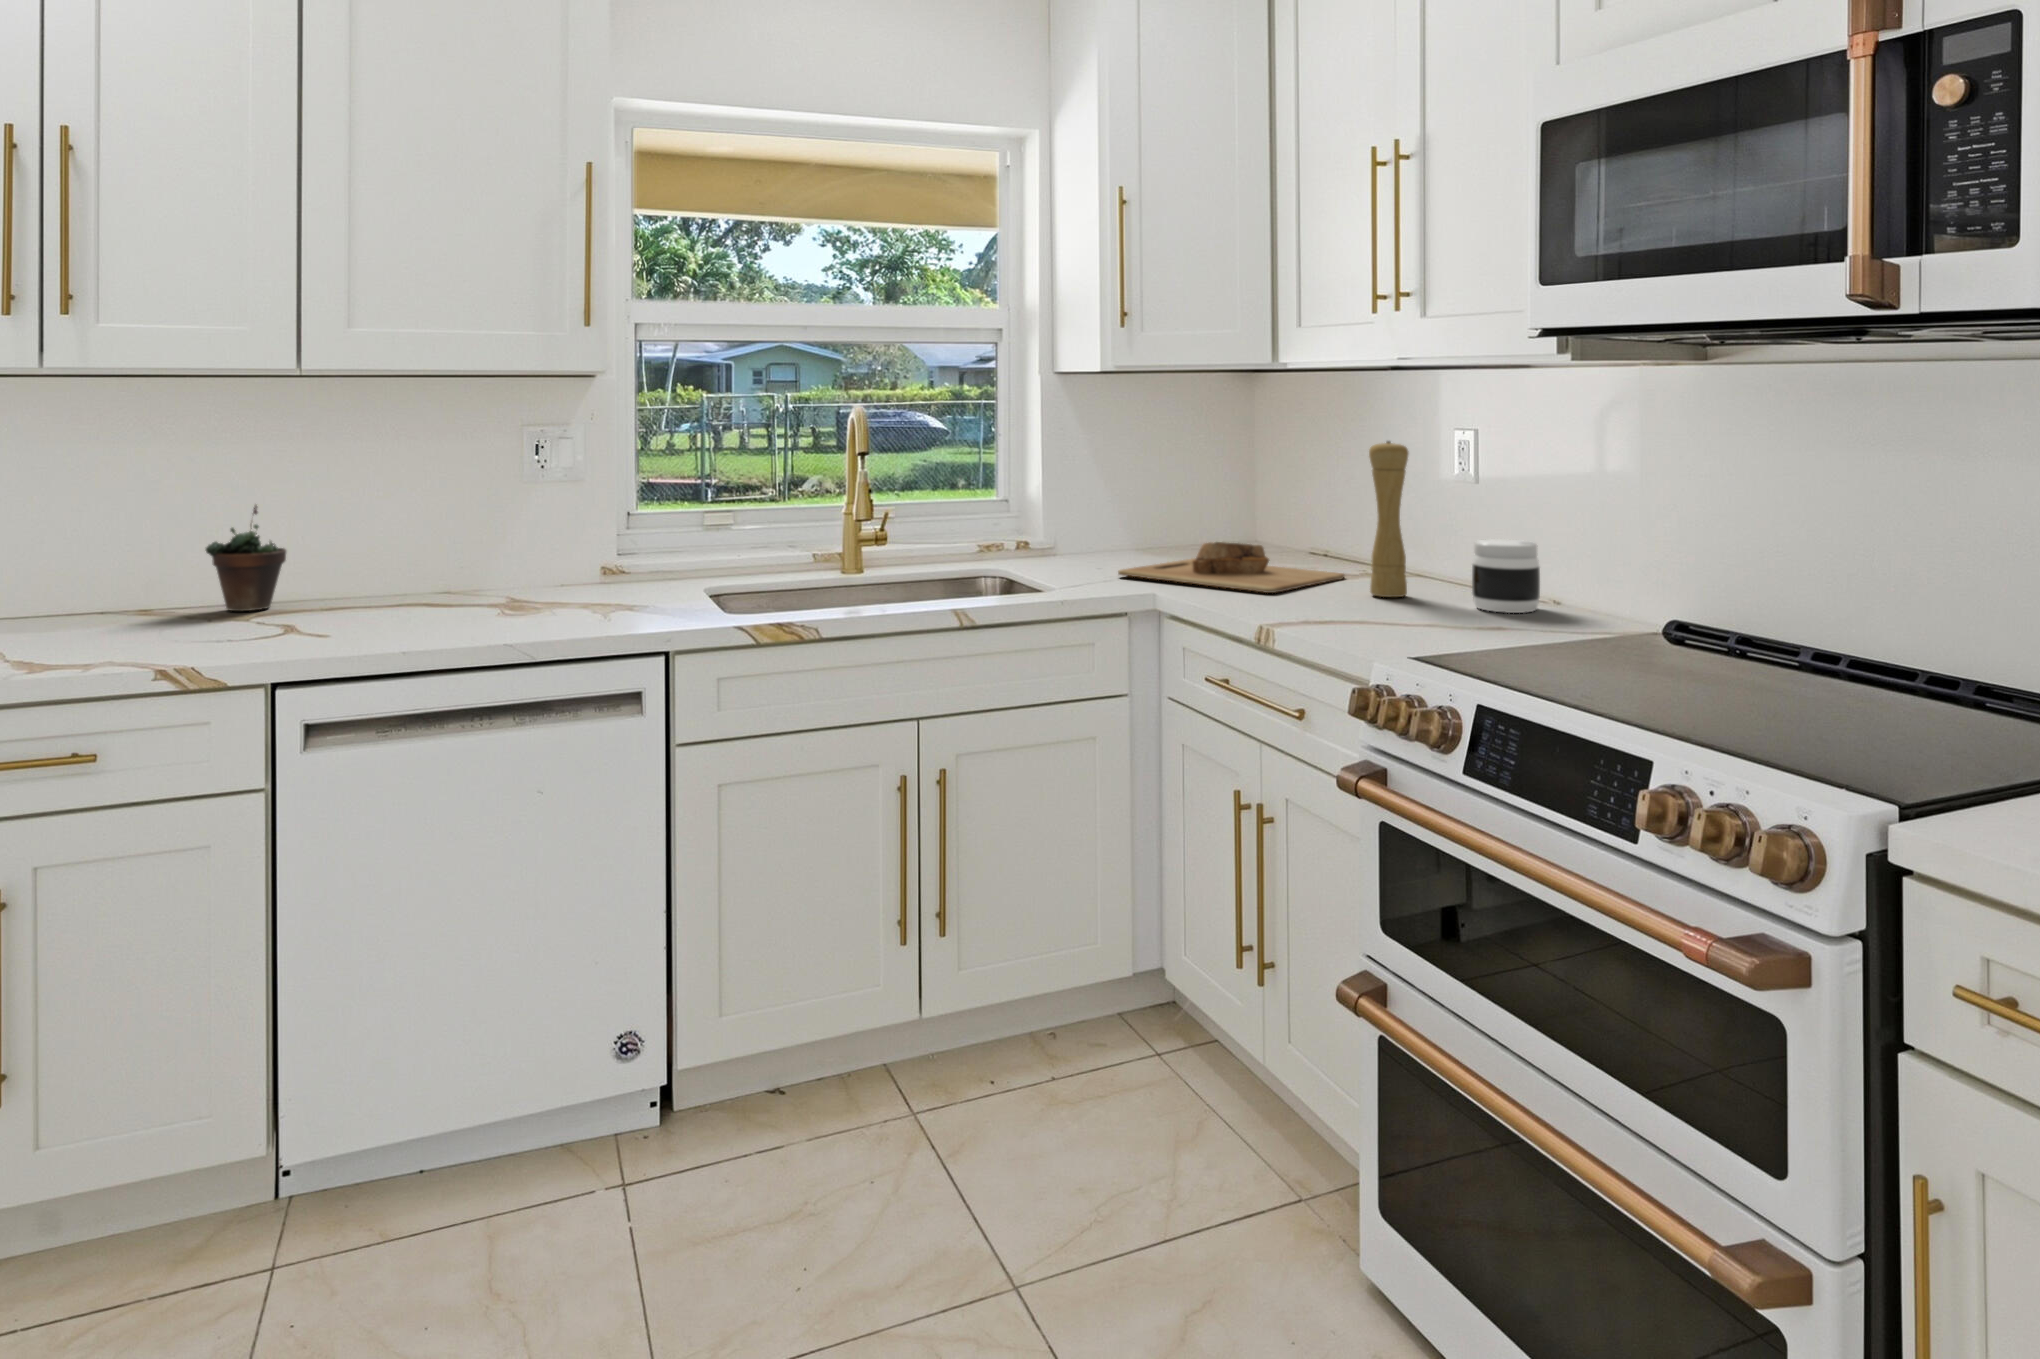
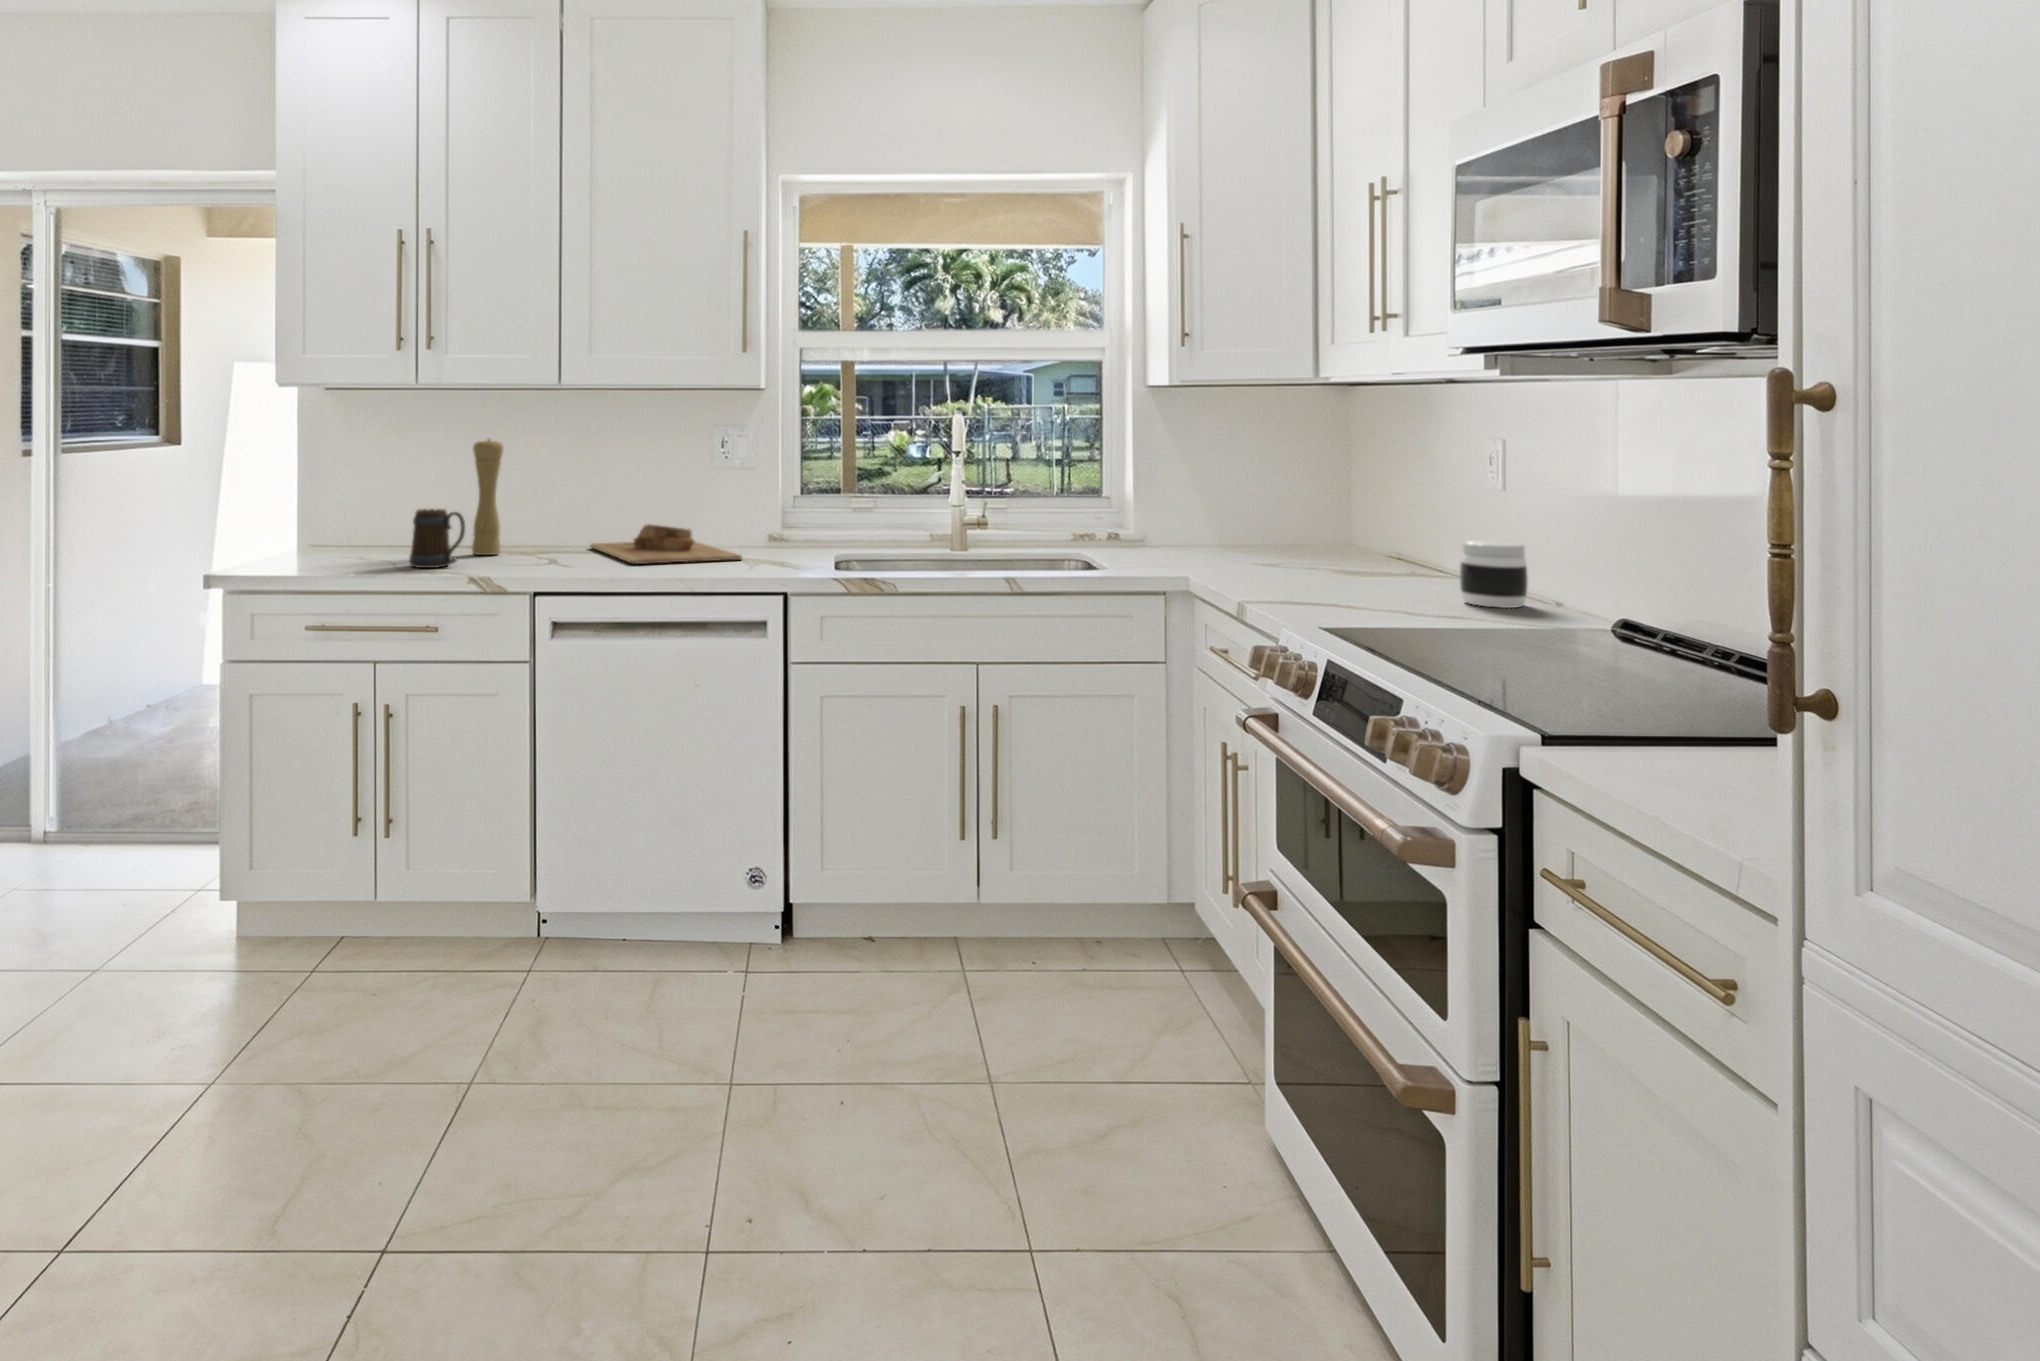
pepper mill: present [1369,441,1408,597] -> present [472,439,504,555]
succulent plant: present [206,505,286,611] -> none [513,473,562,546]
cutting board: present [1118,542,1344,593] -> present [590,524,742,564]
mug: none [42,572,148,668] -> present [409,509,465,568]

